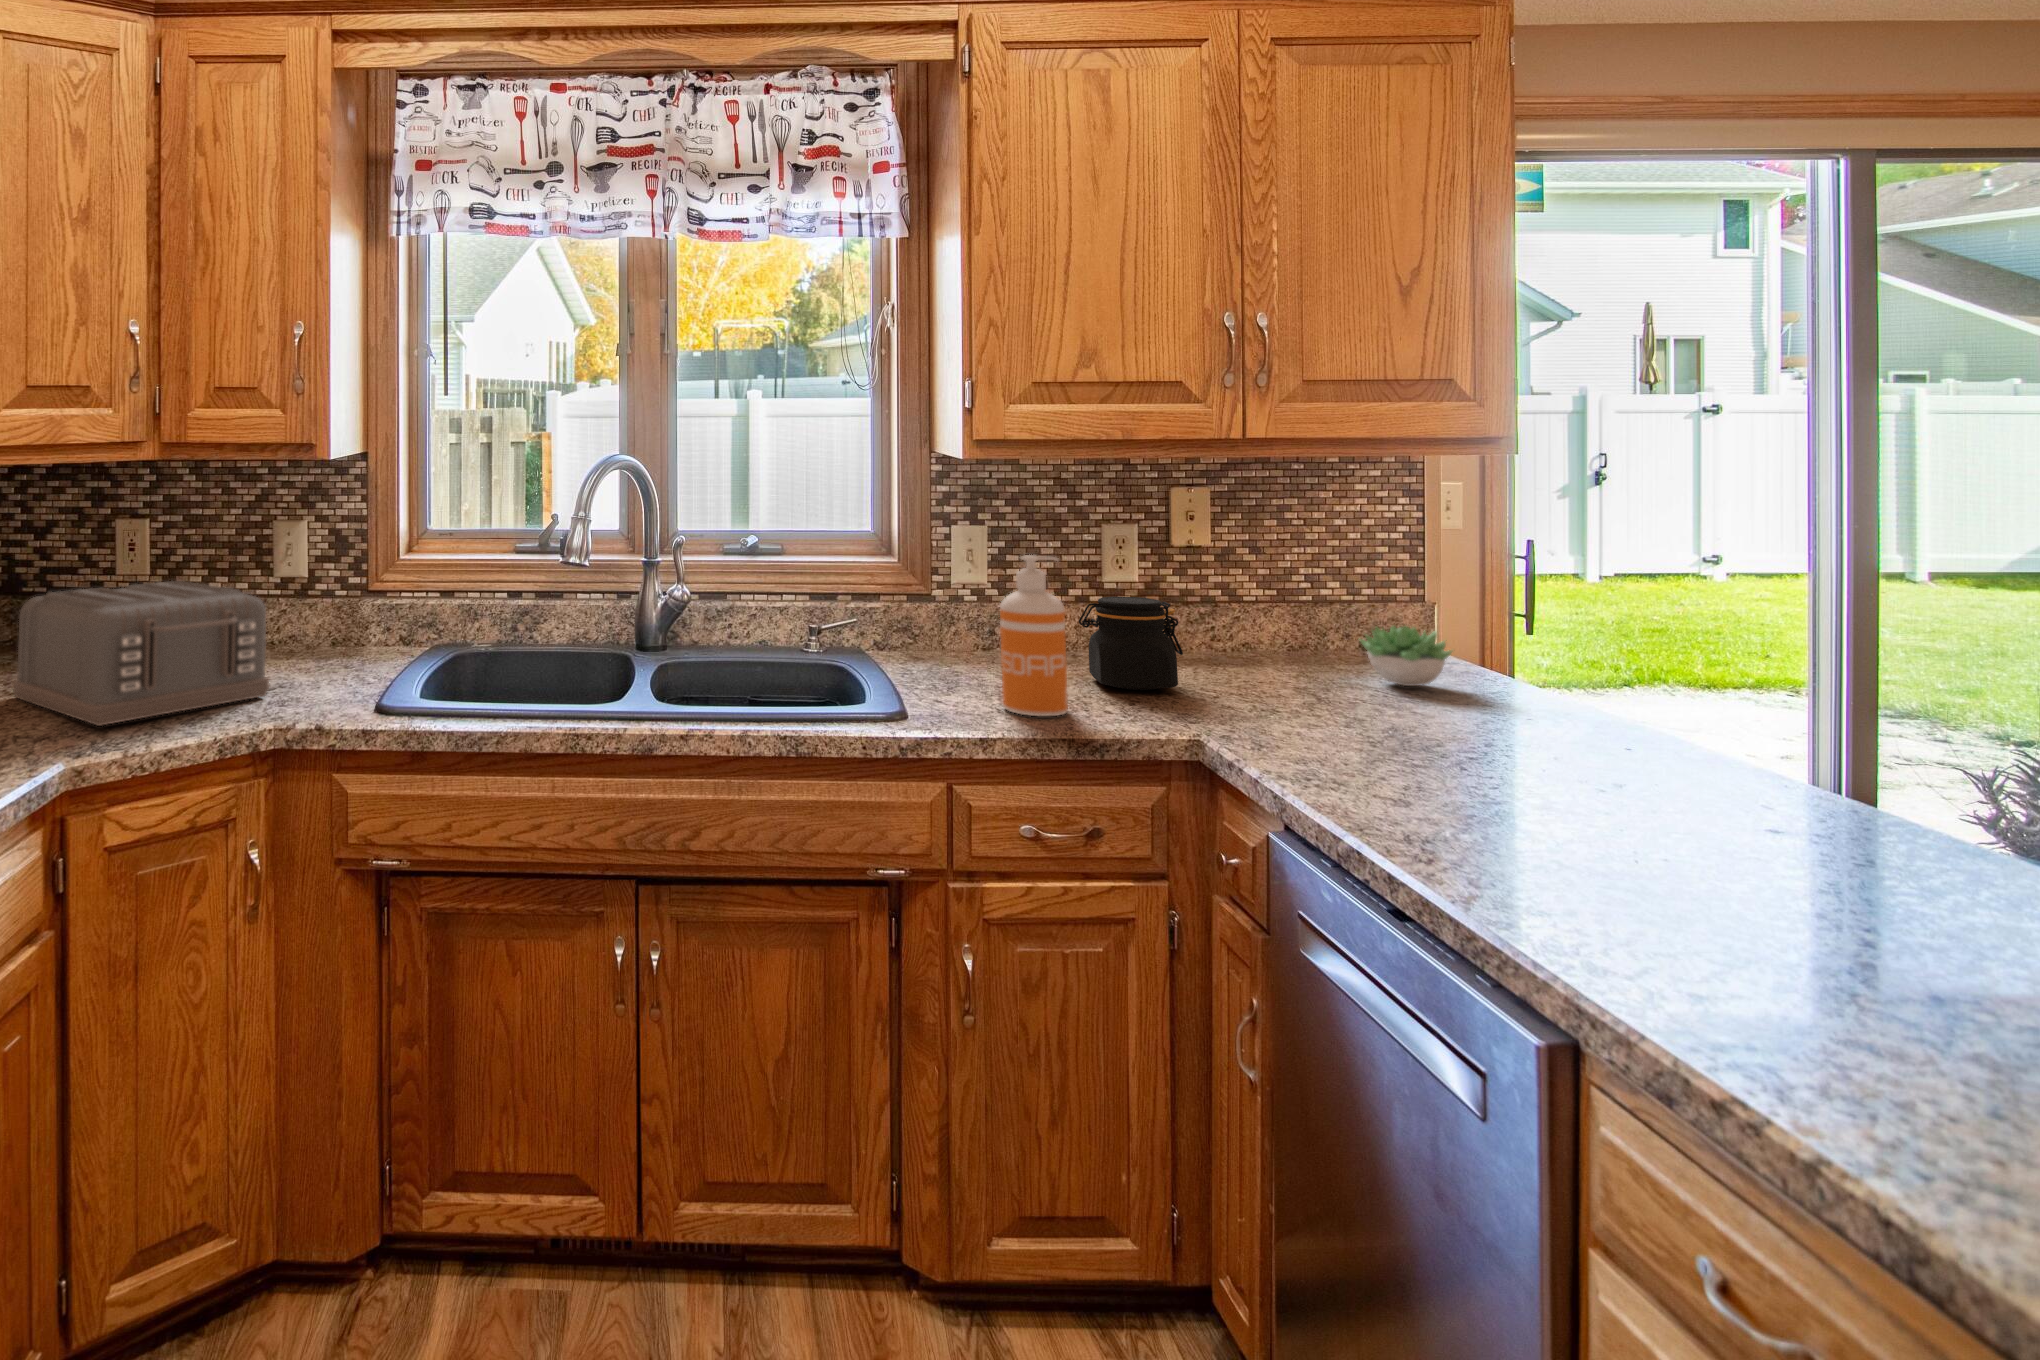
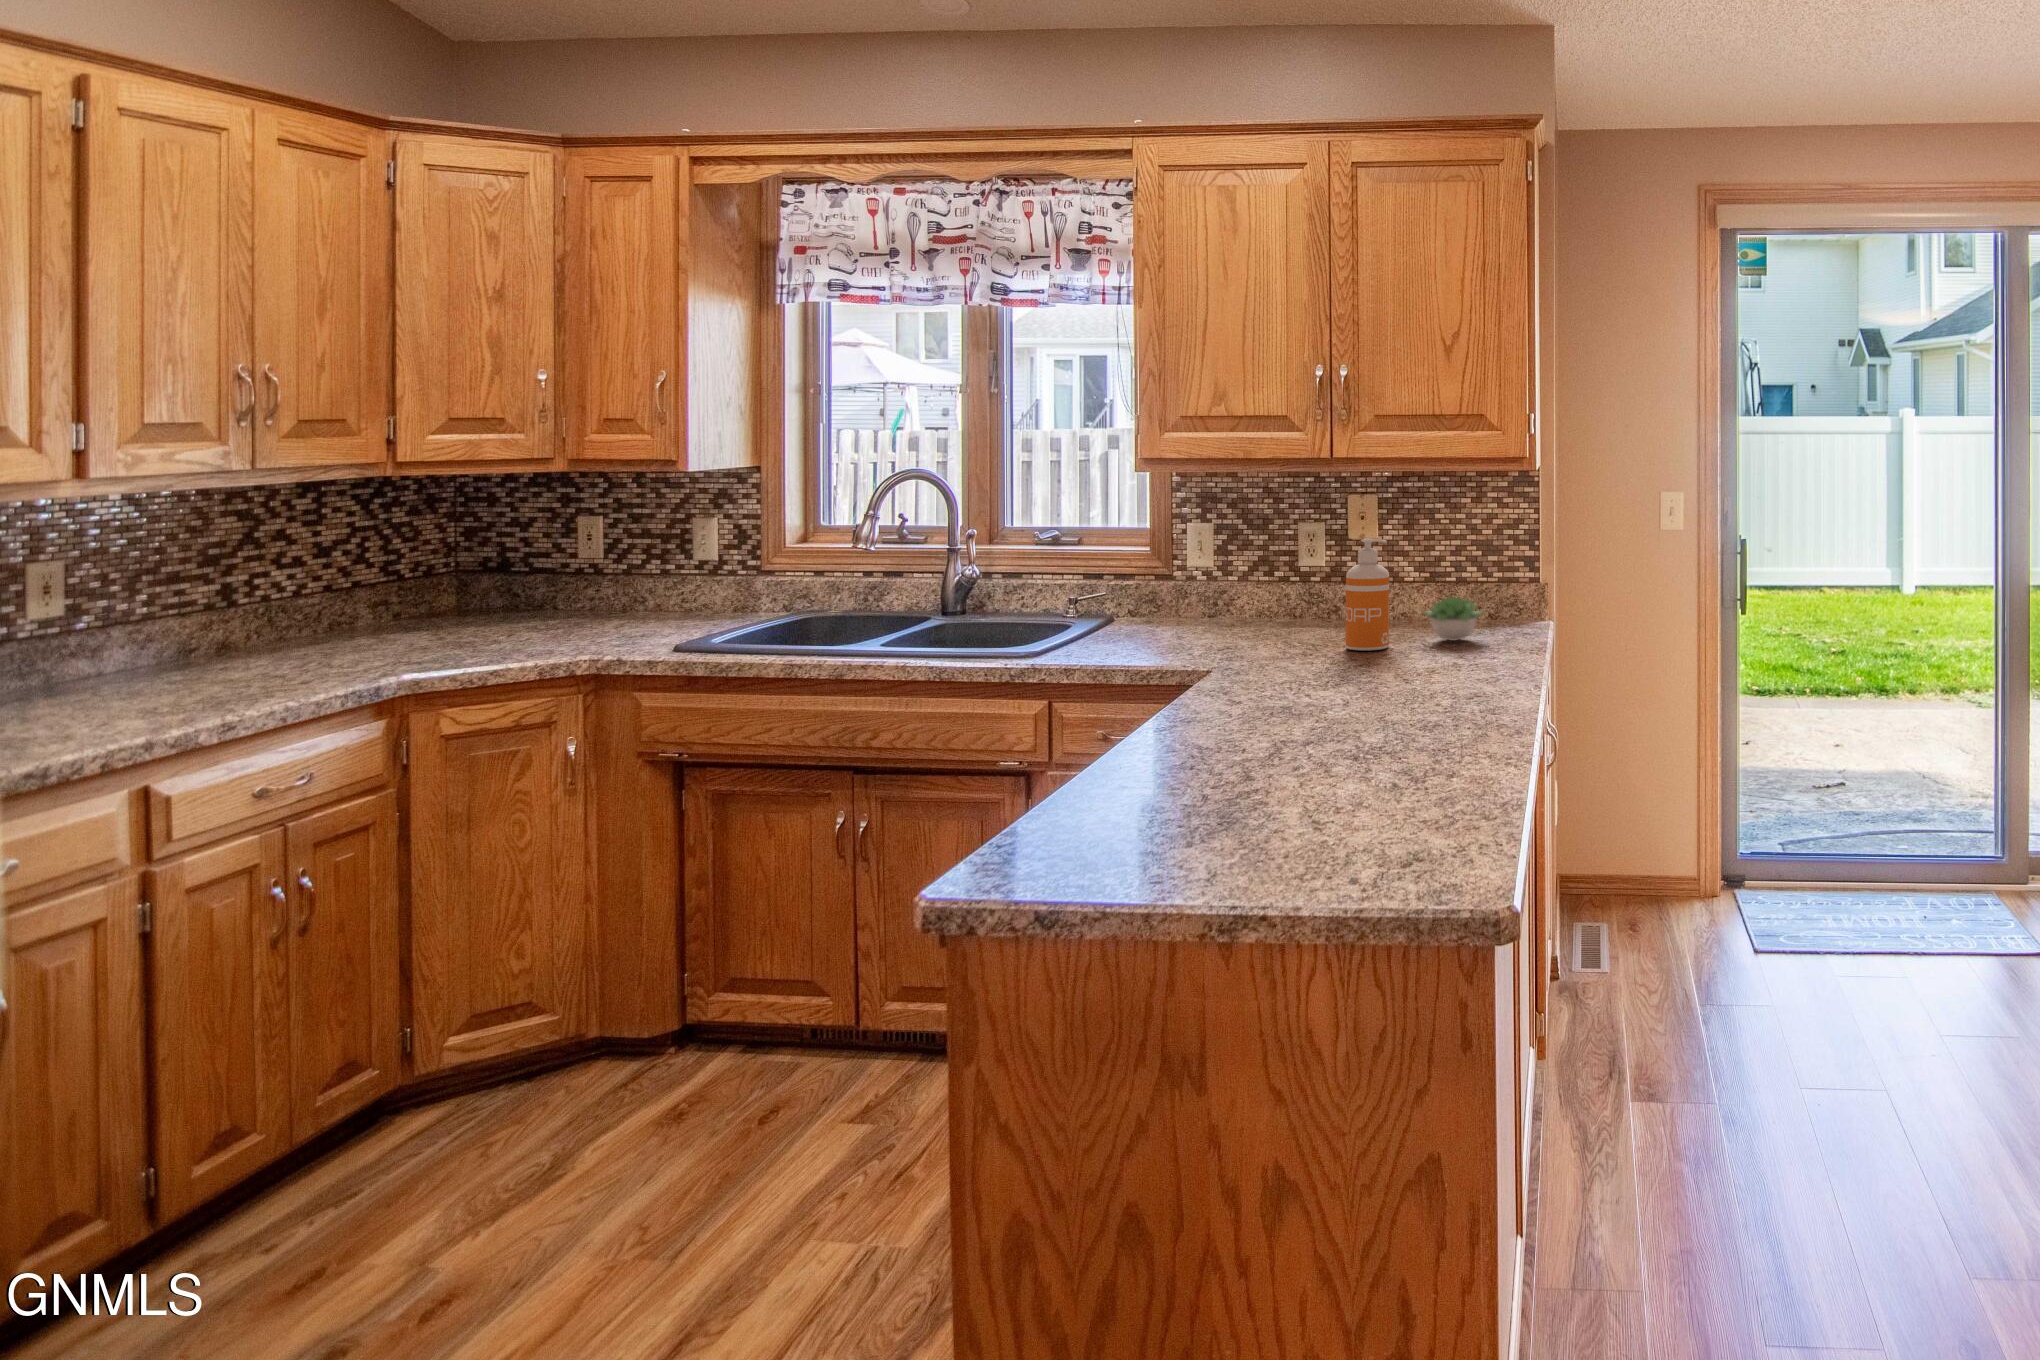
soap dispenser: present [1000,555,1068,716] -> present [1345,539,1389,651]
toaster: present [13,581,269,726] -> none [440,560,624,655]
jar: present [1079,597,1183,690] -> none [1223,575,1291,642]

